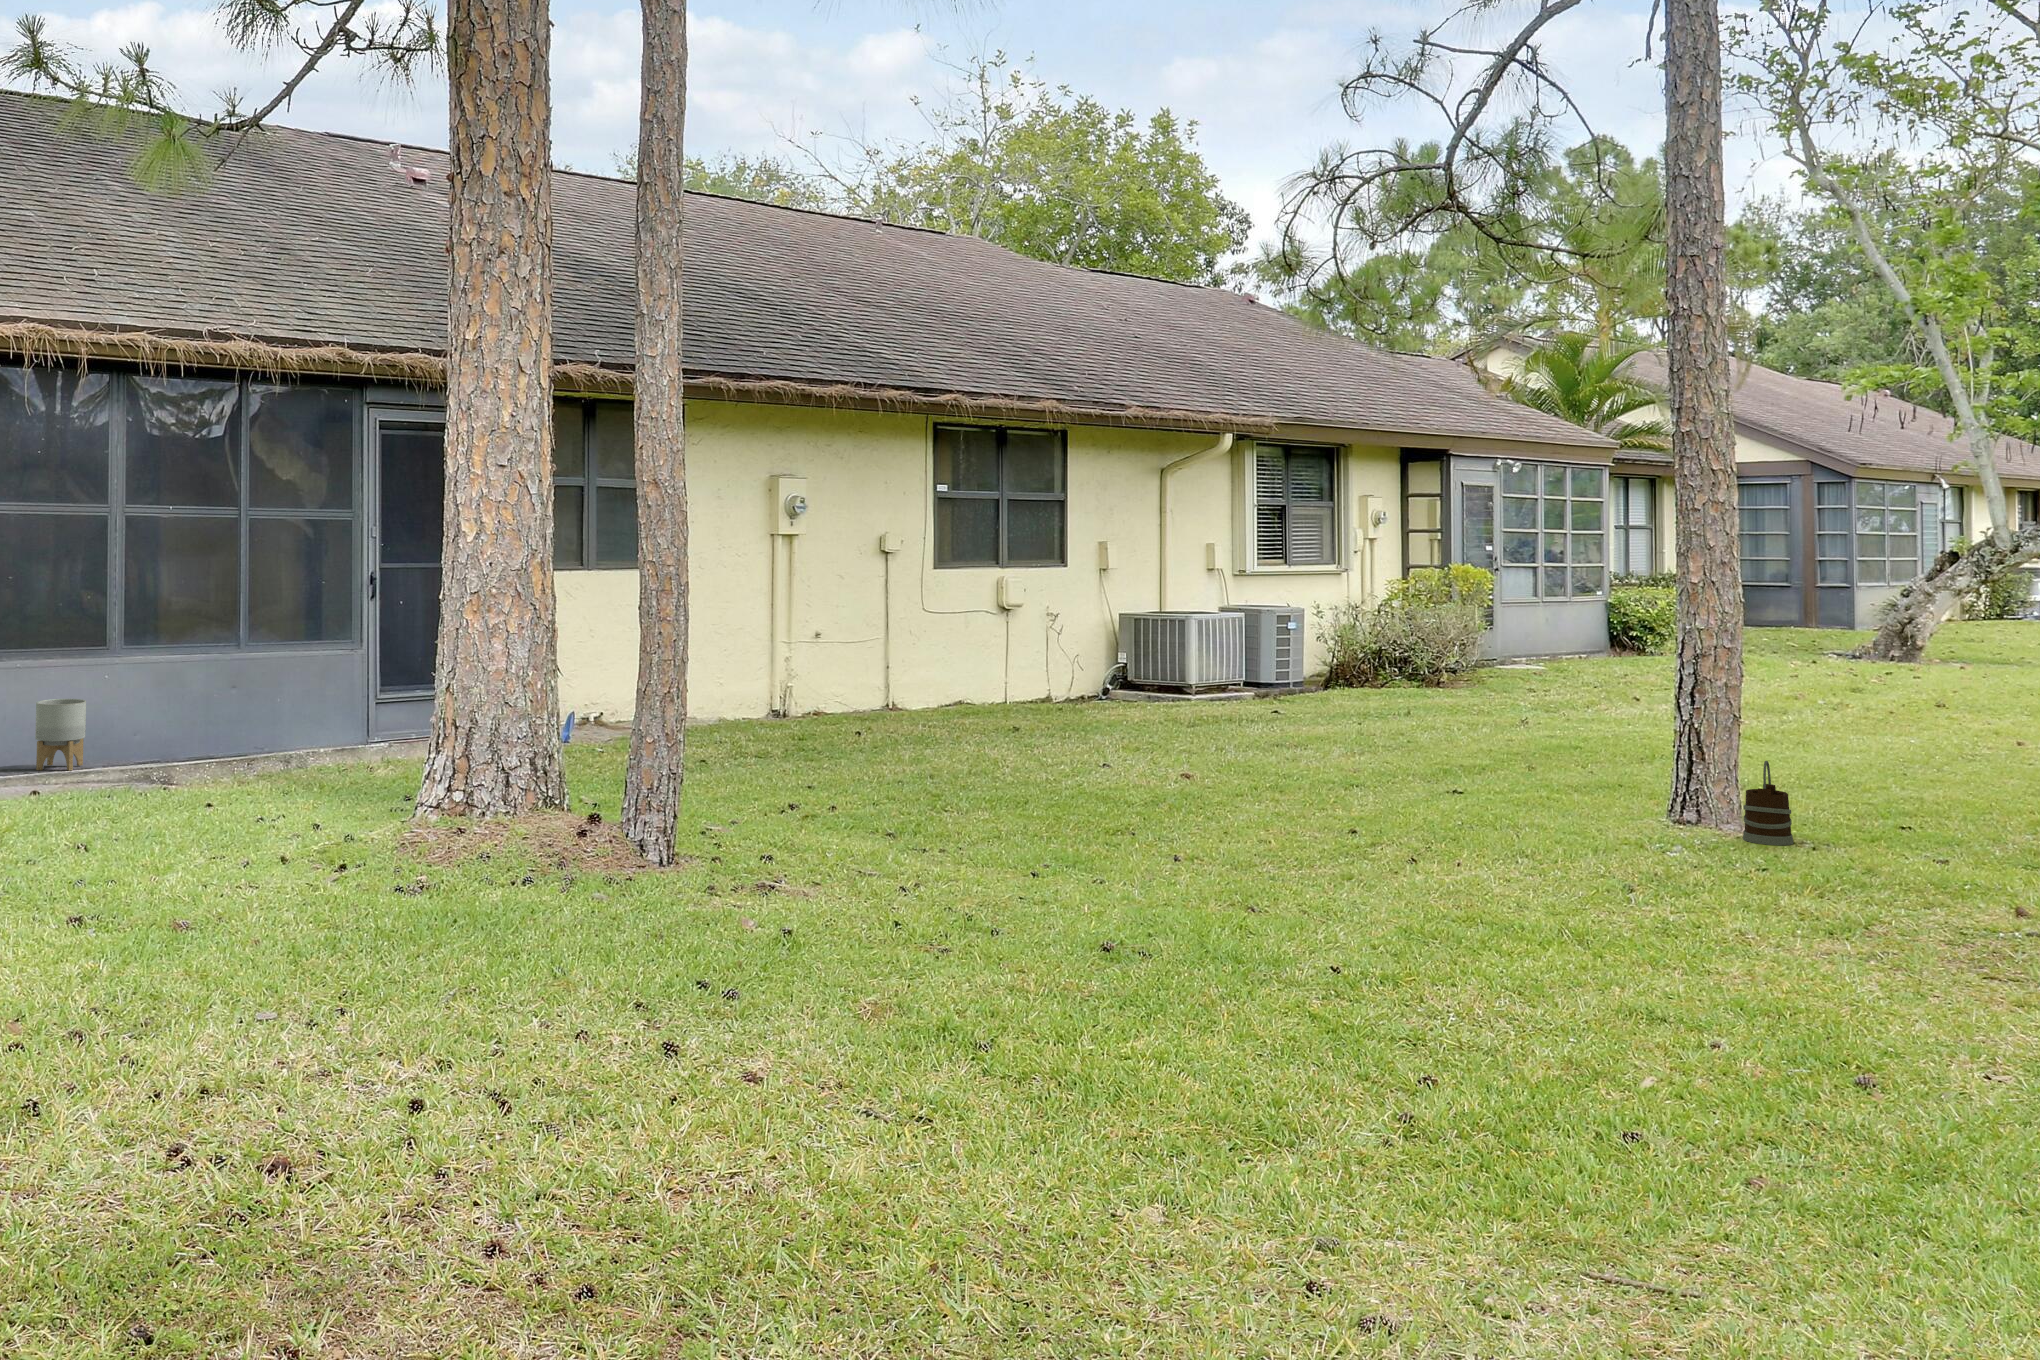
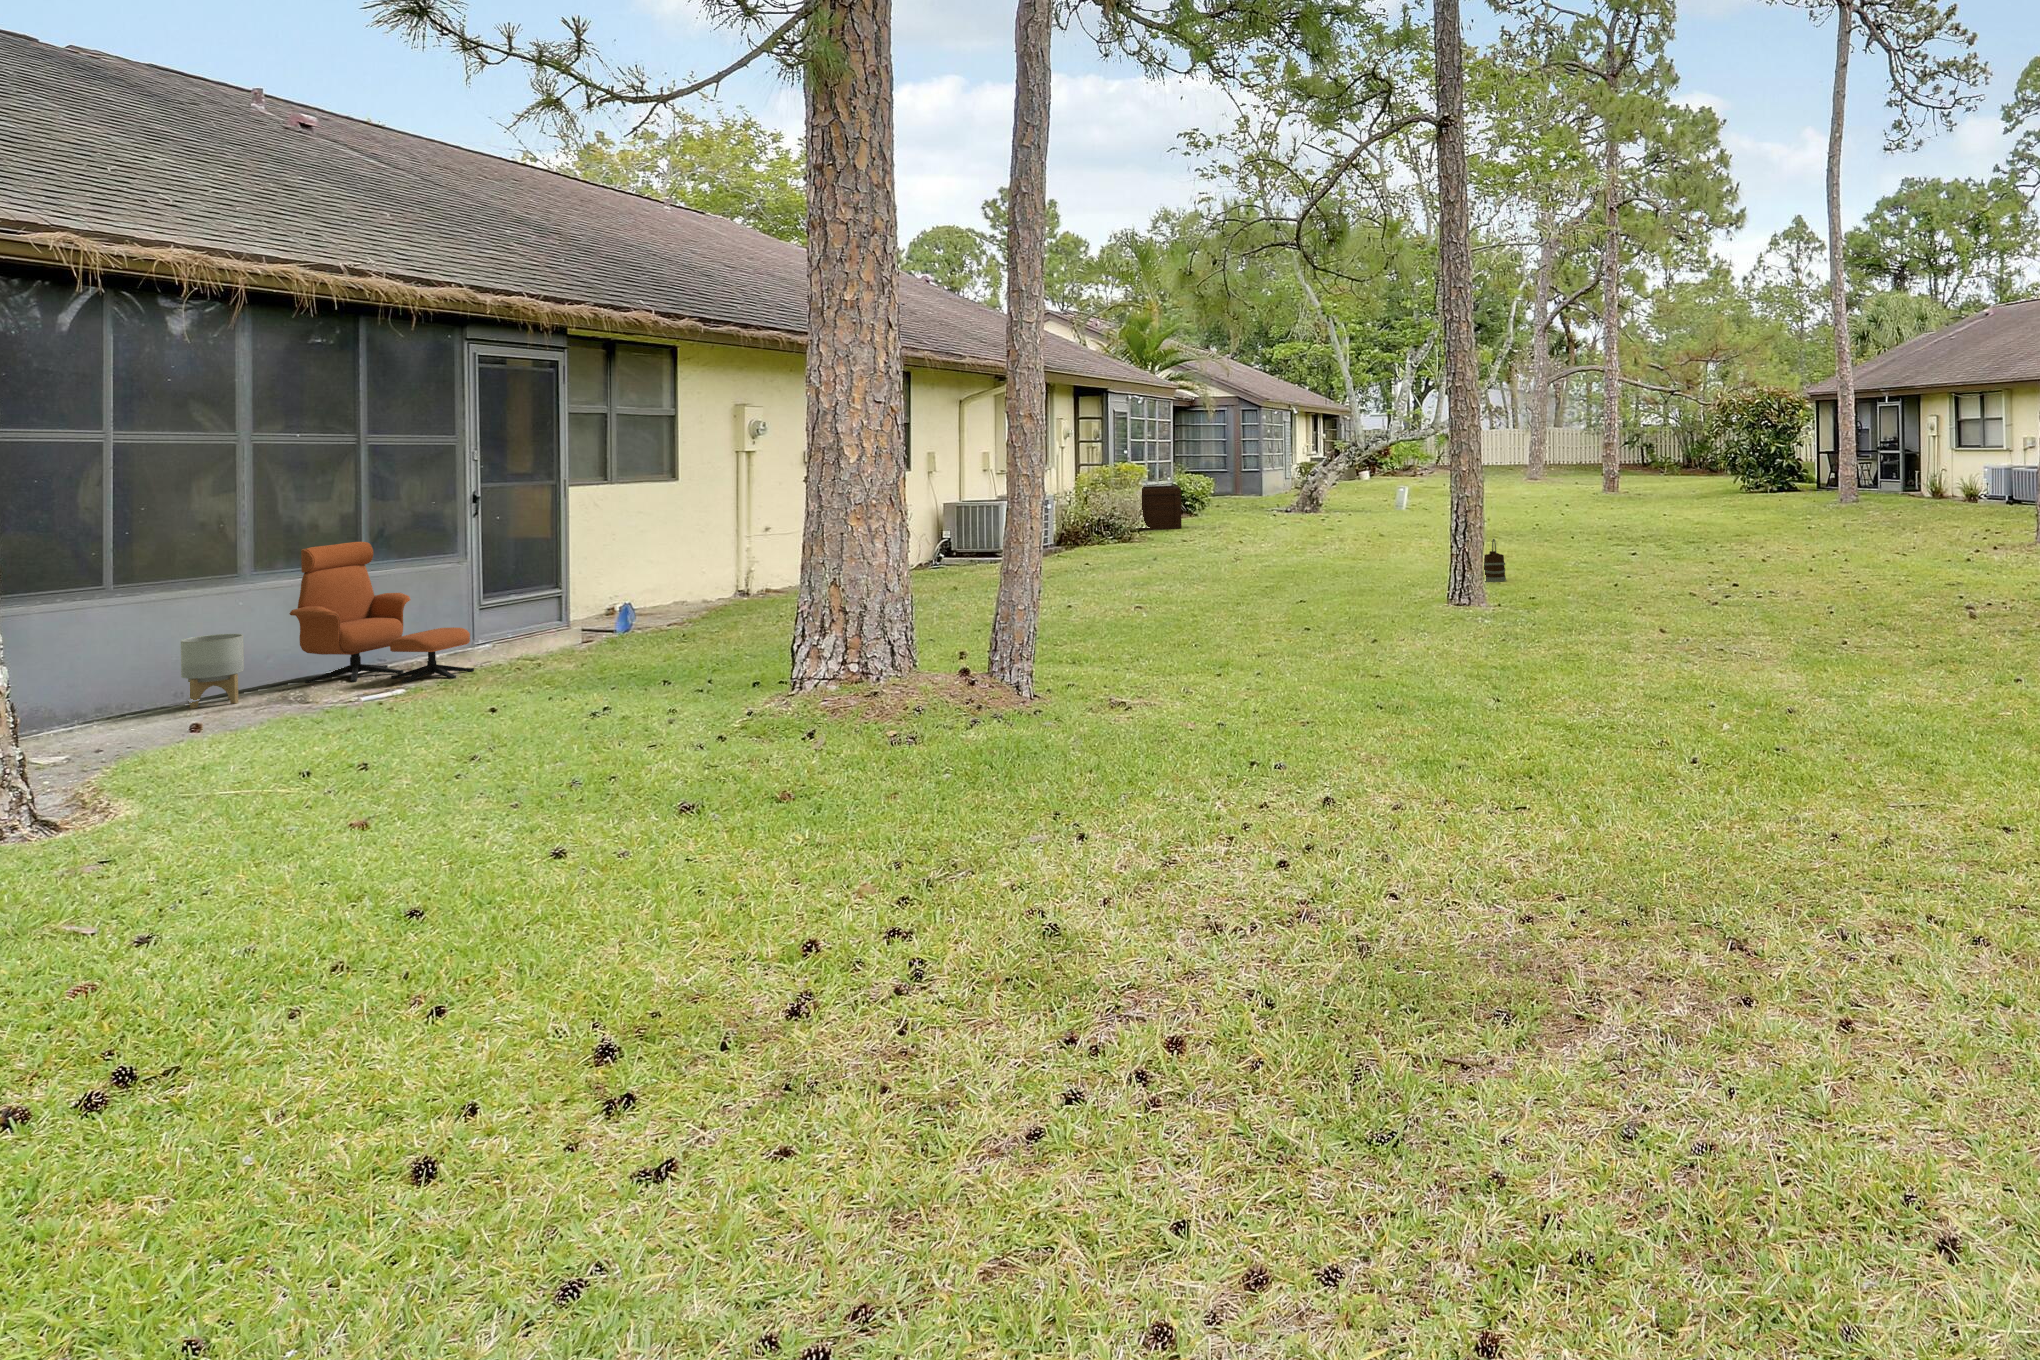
wooden crate: none [1472,610,1552,683] -> present [1139,485,1182,531]
lounge chair: none [144,615,285,774] -> present [289,542,474,683]

